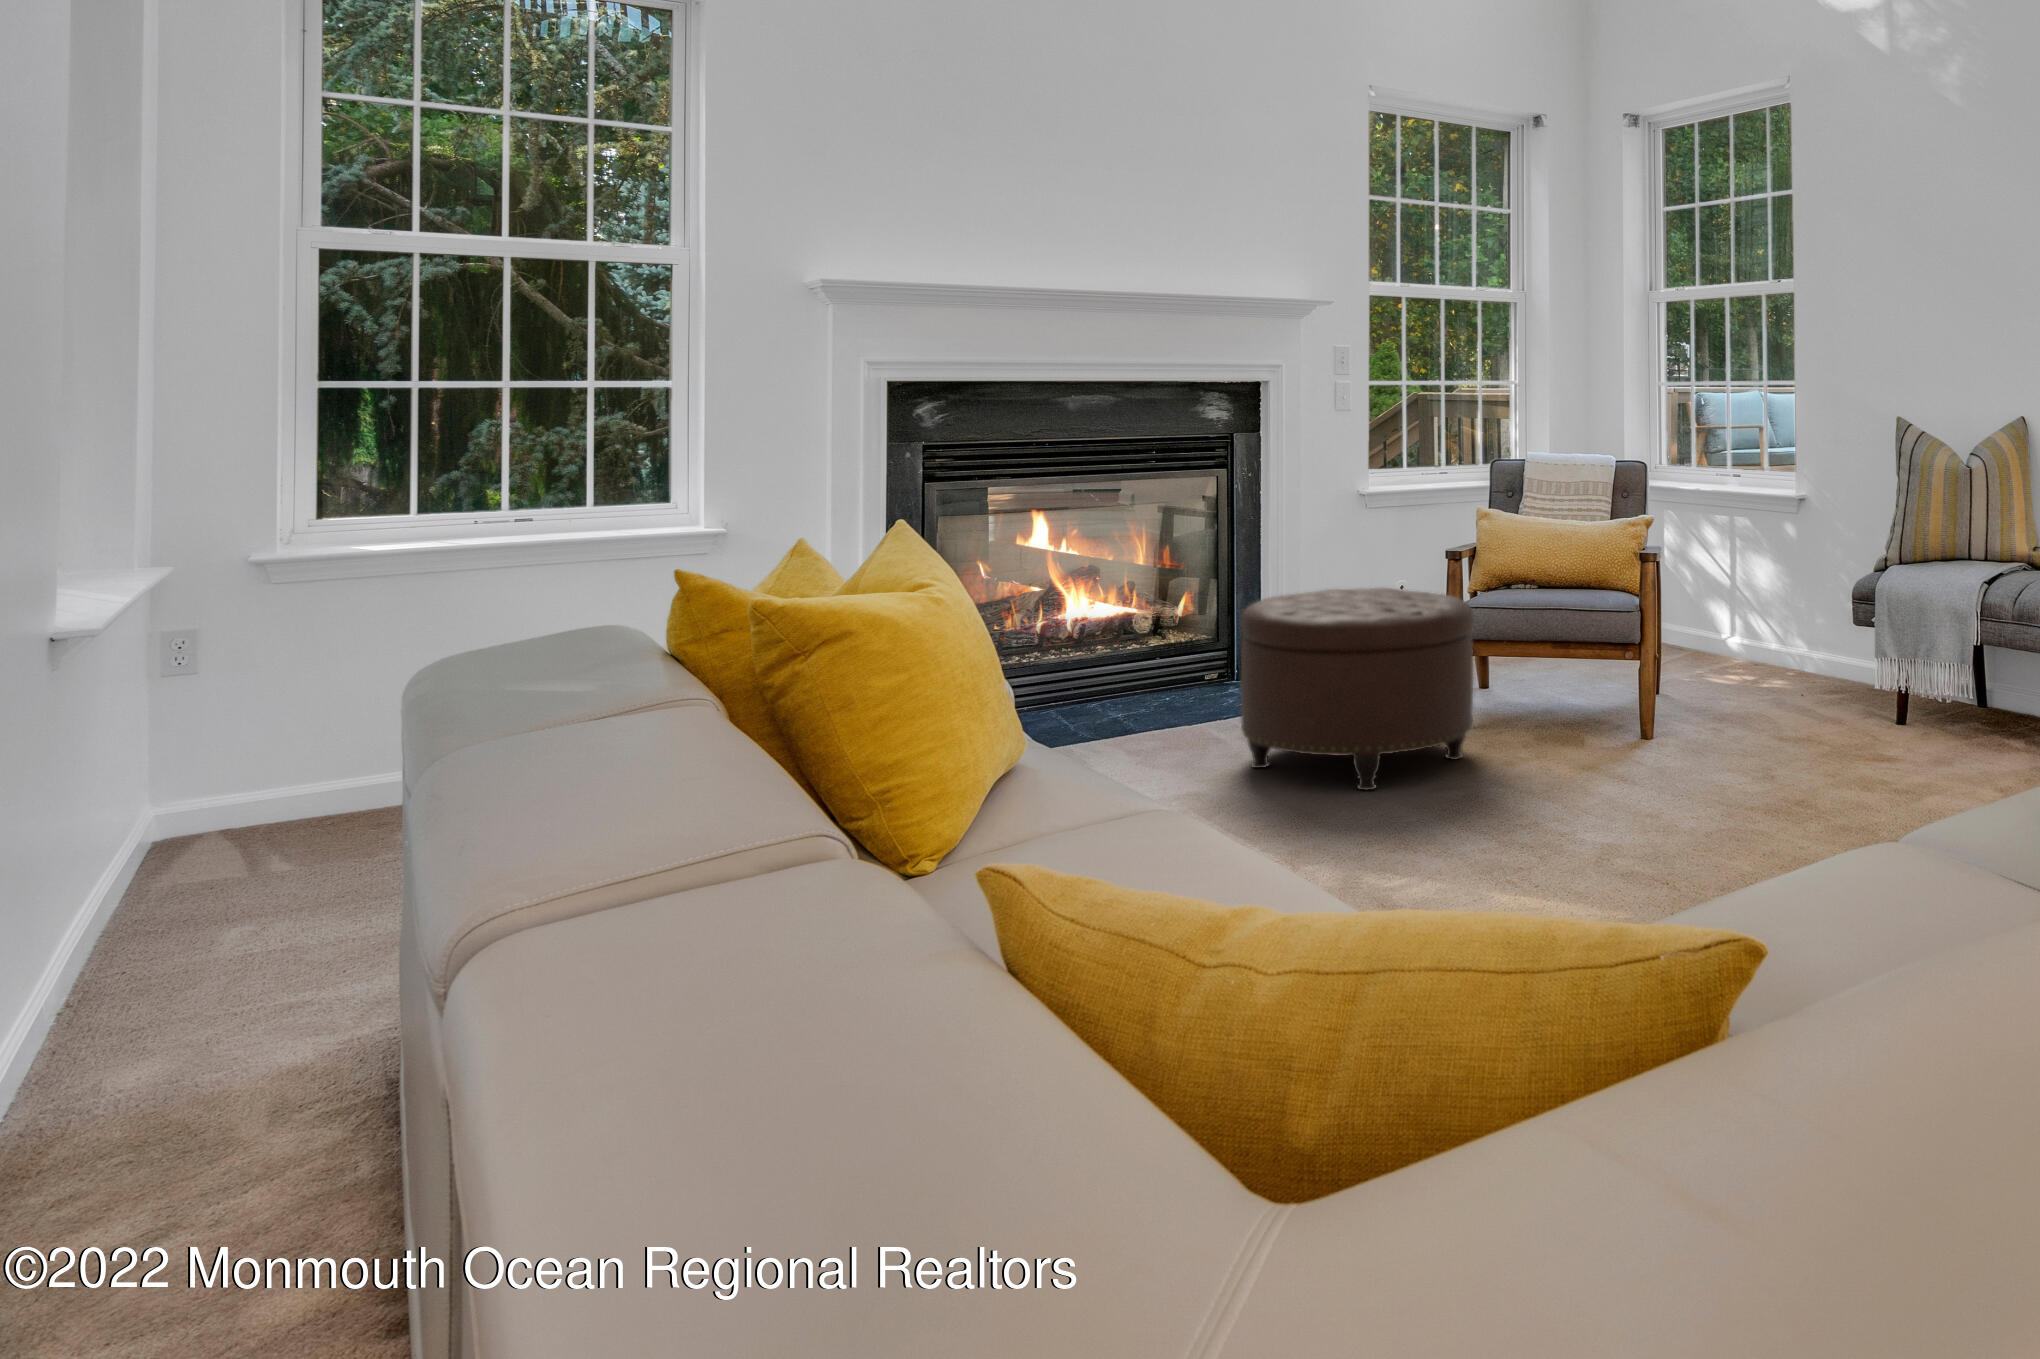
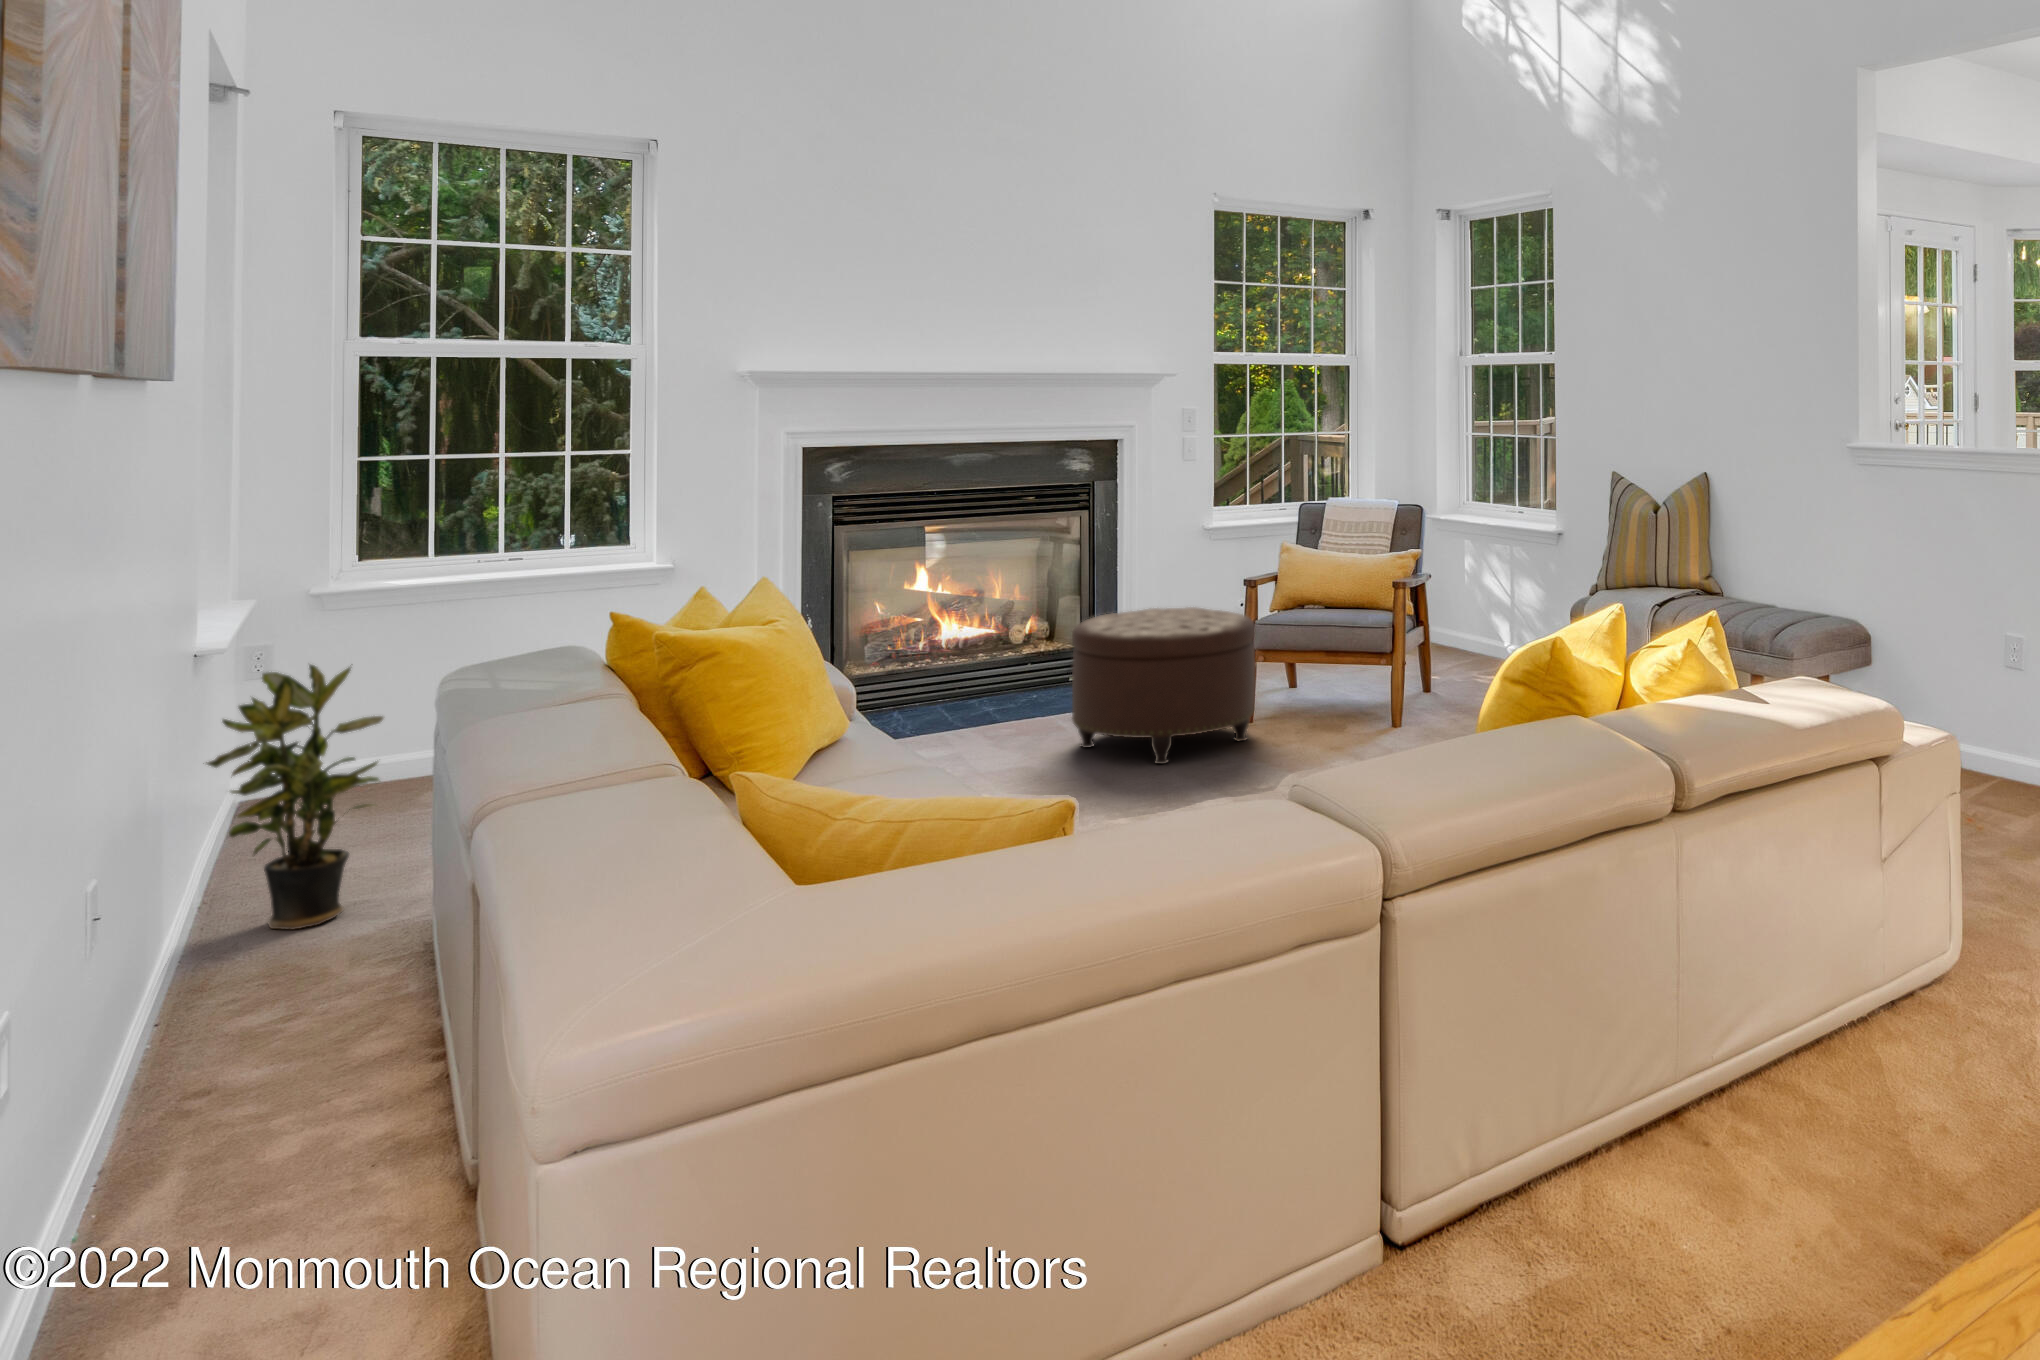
potted plant: none [61,650,336,1047] -> present [206,665,383,930]

